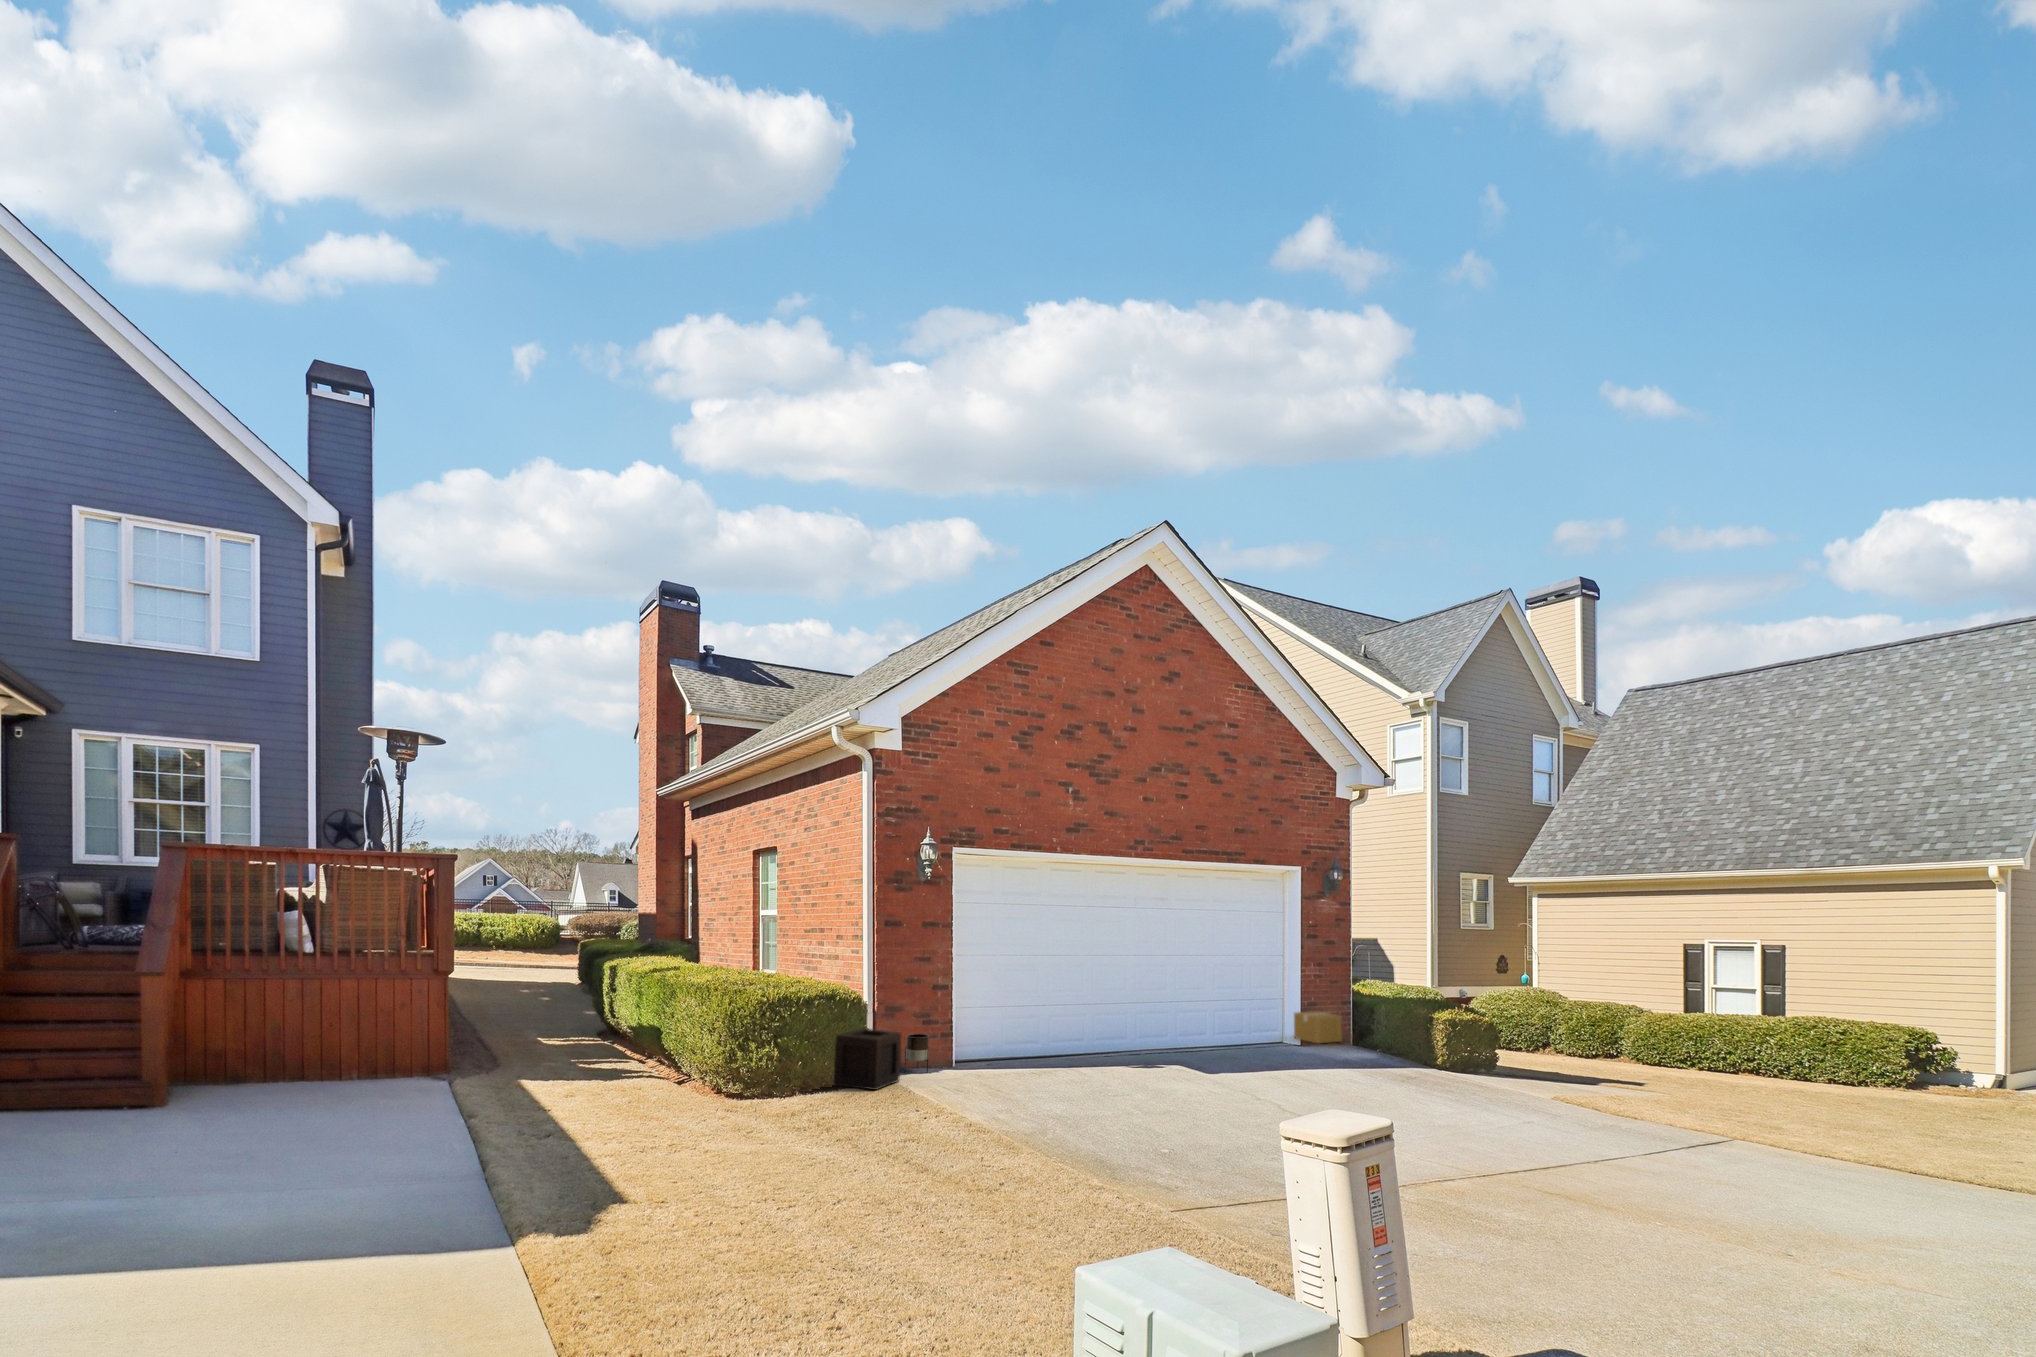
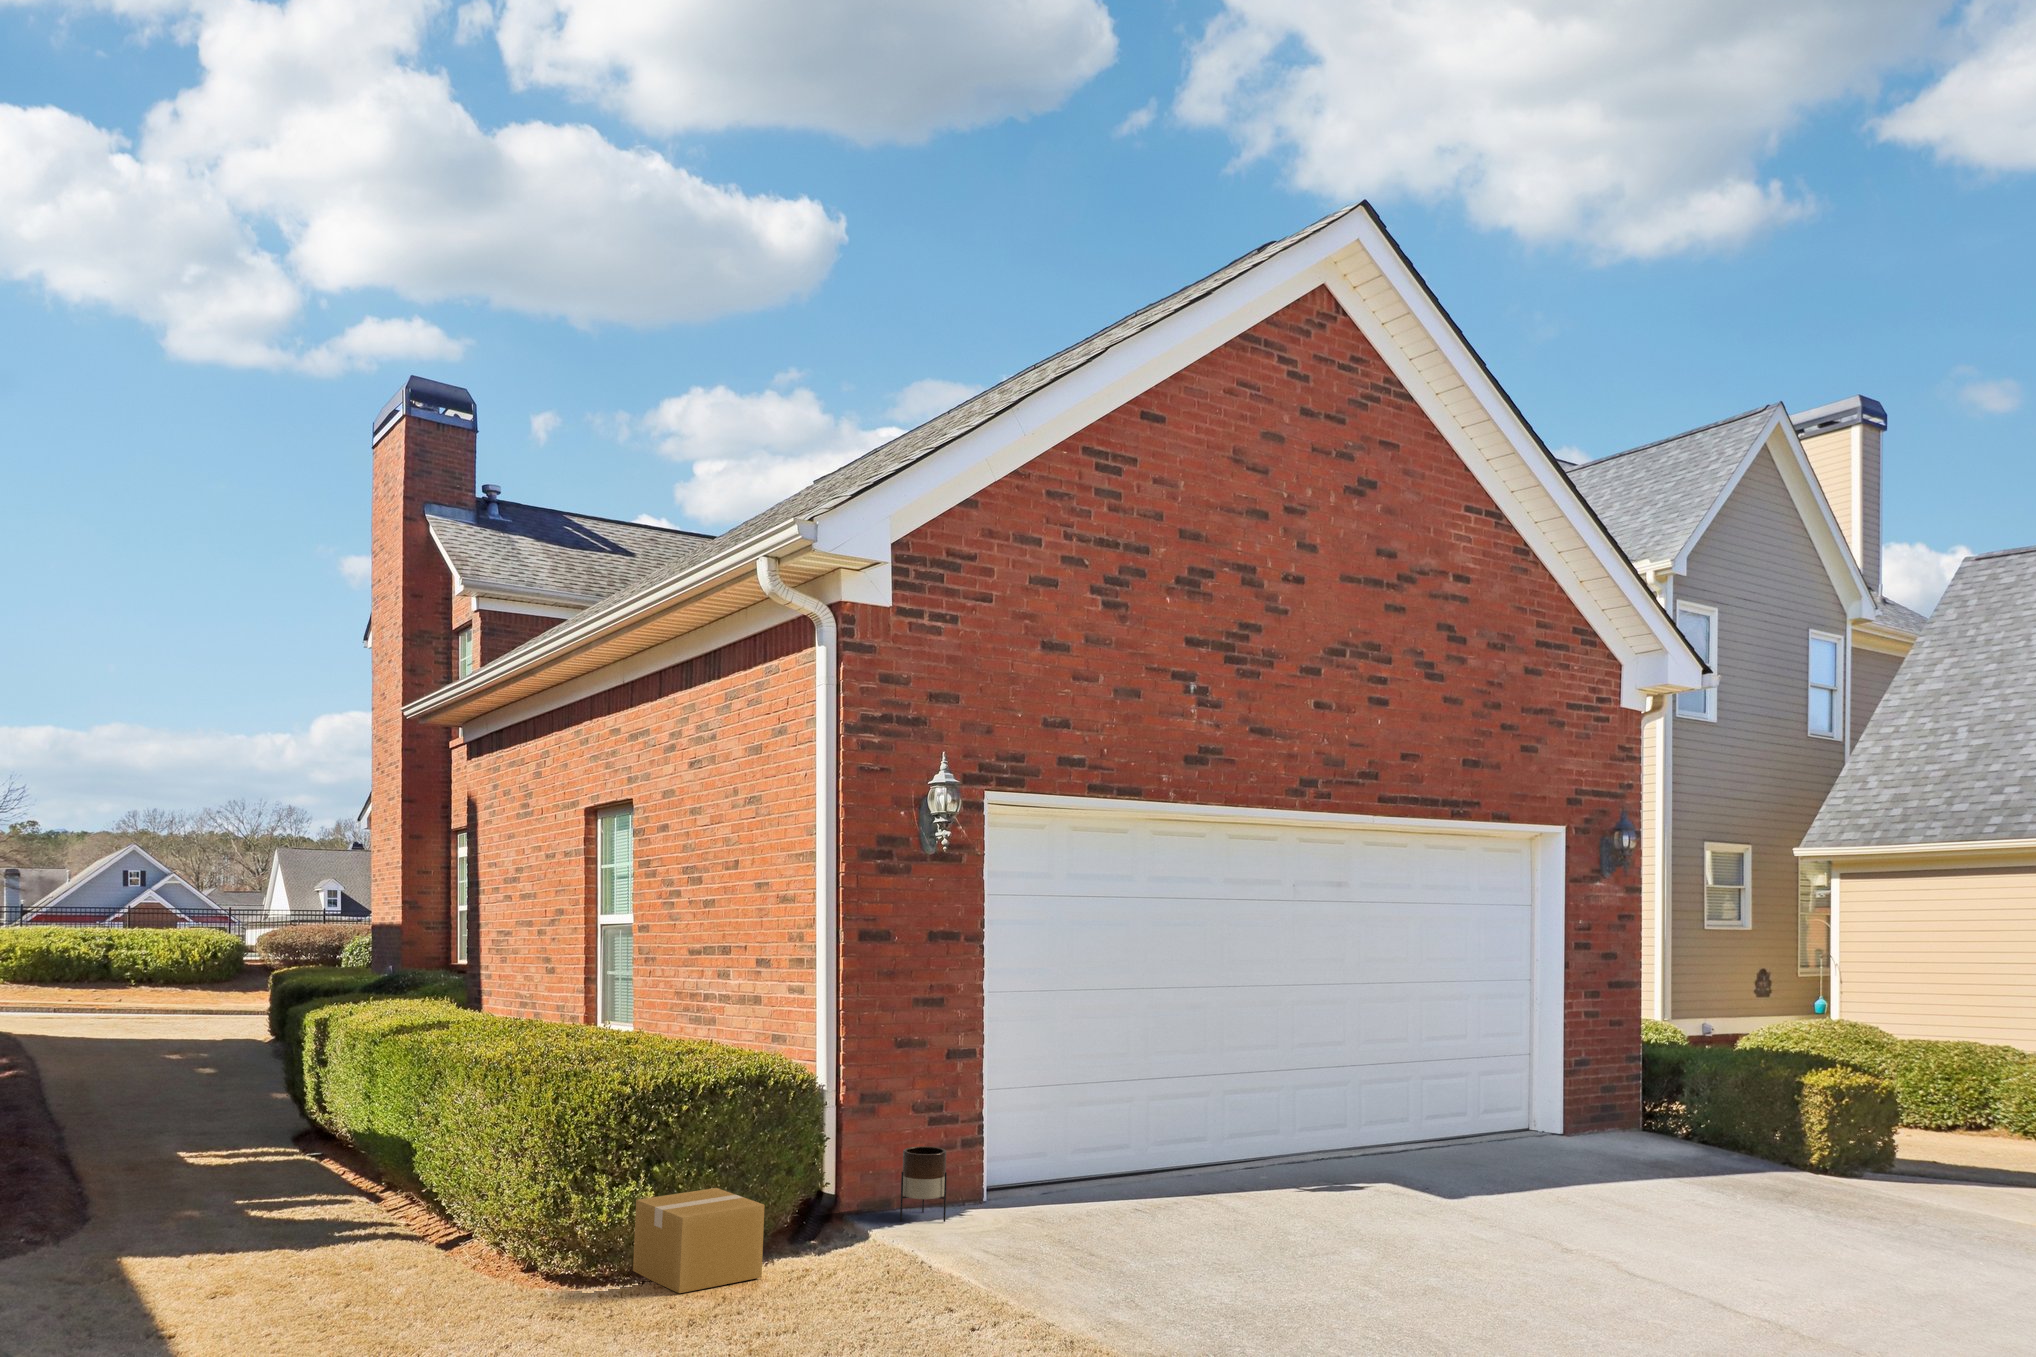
cardboard box: present [1294,1011,1342,1044] -> present [633,1188,765,1293]
wooden crate: present [834,1029,901,1090] -> none [770,1140,900,1265]

